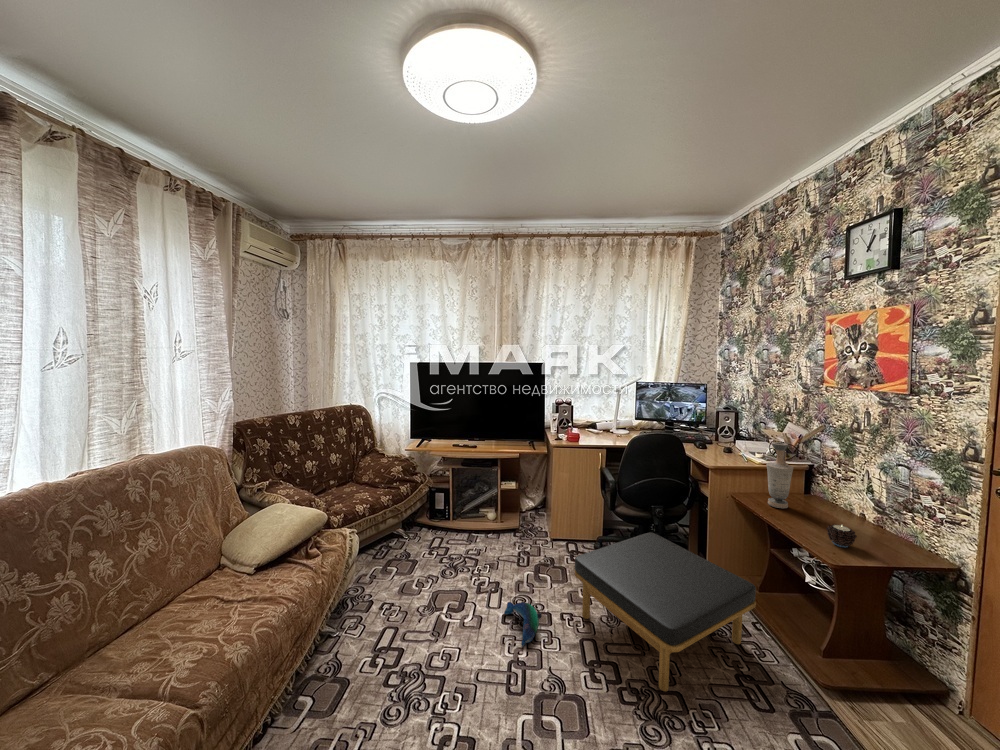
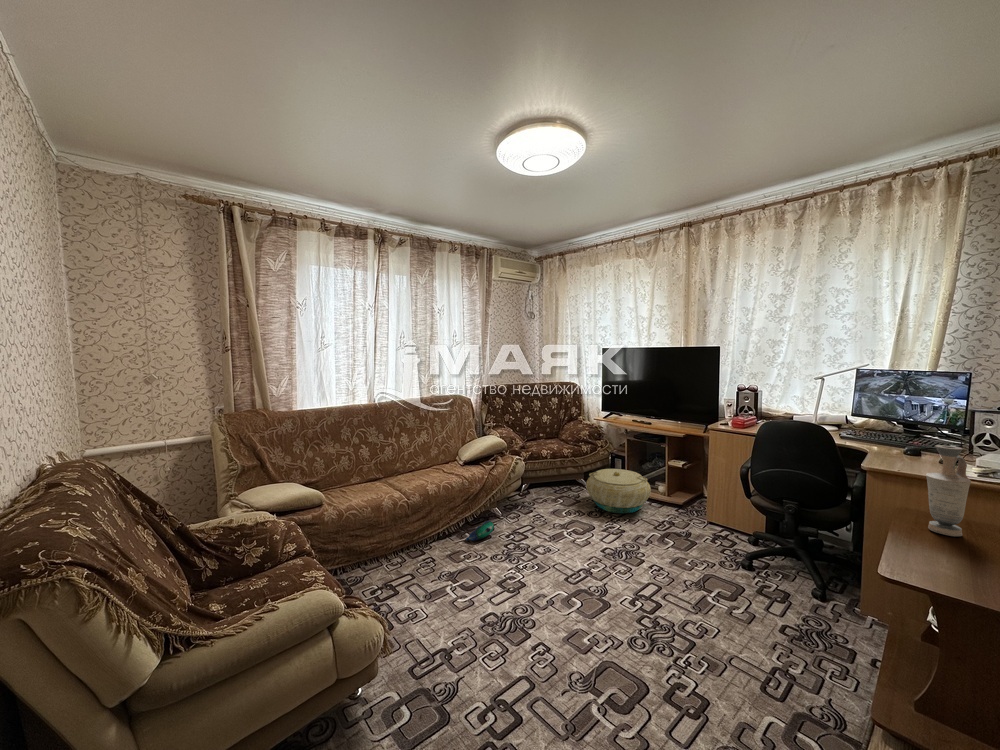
basket: none [423,502,495,560] -> present [586,469,651,513]
candle: present [826,525,857,547] -> none [922,546,967,577]
ottoman: present [575,533,756,691] -> none [664,520,842,662]
plush toy: present [504,602,542,647] -> present [466,521,494,541]

